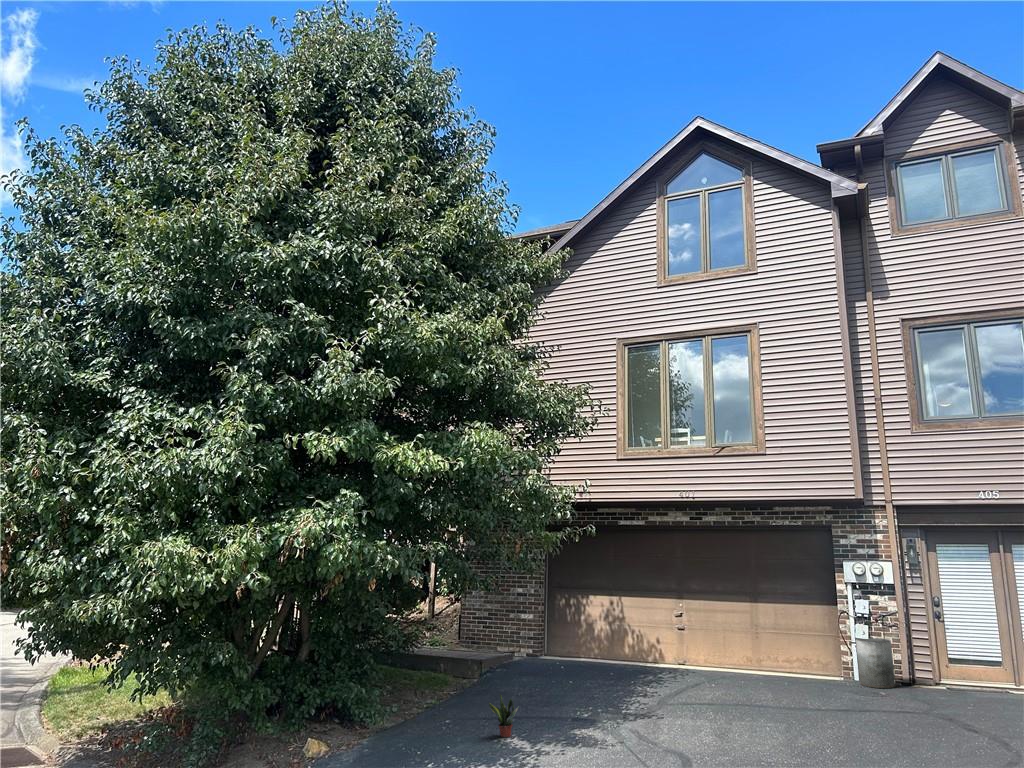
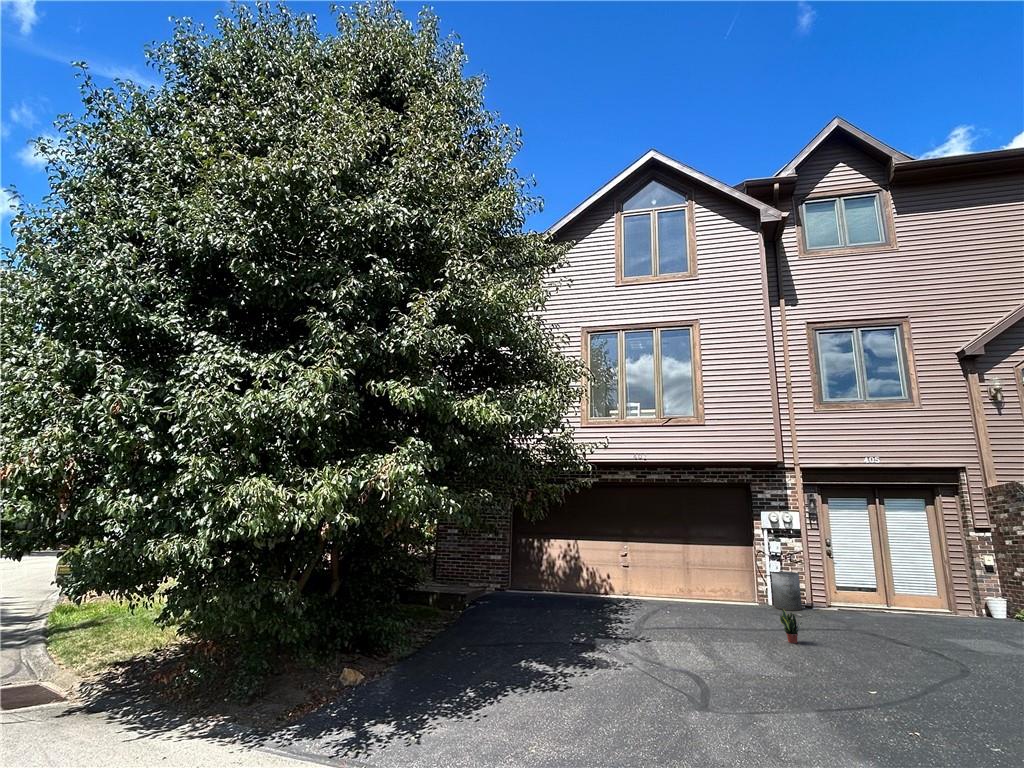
potted plant: present [489,695,518,737] -> present [780,608,802,643]

